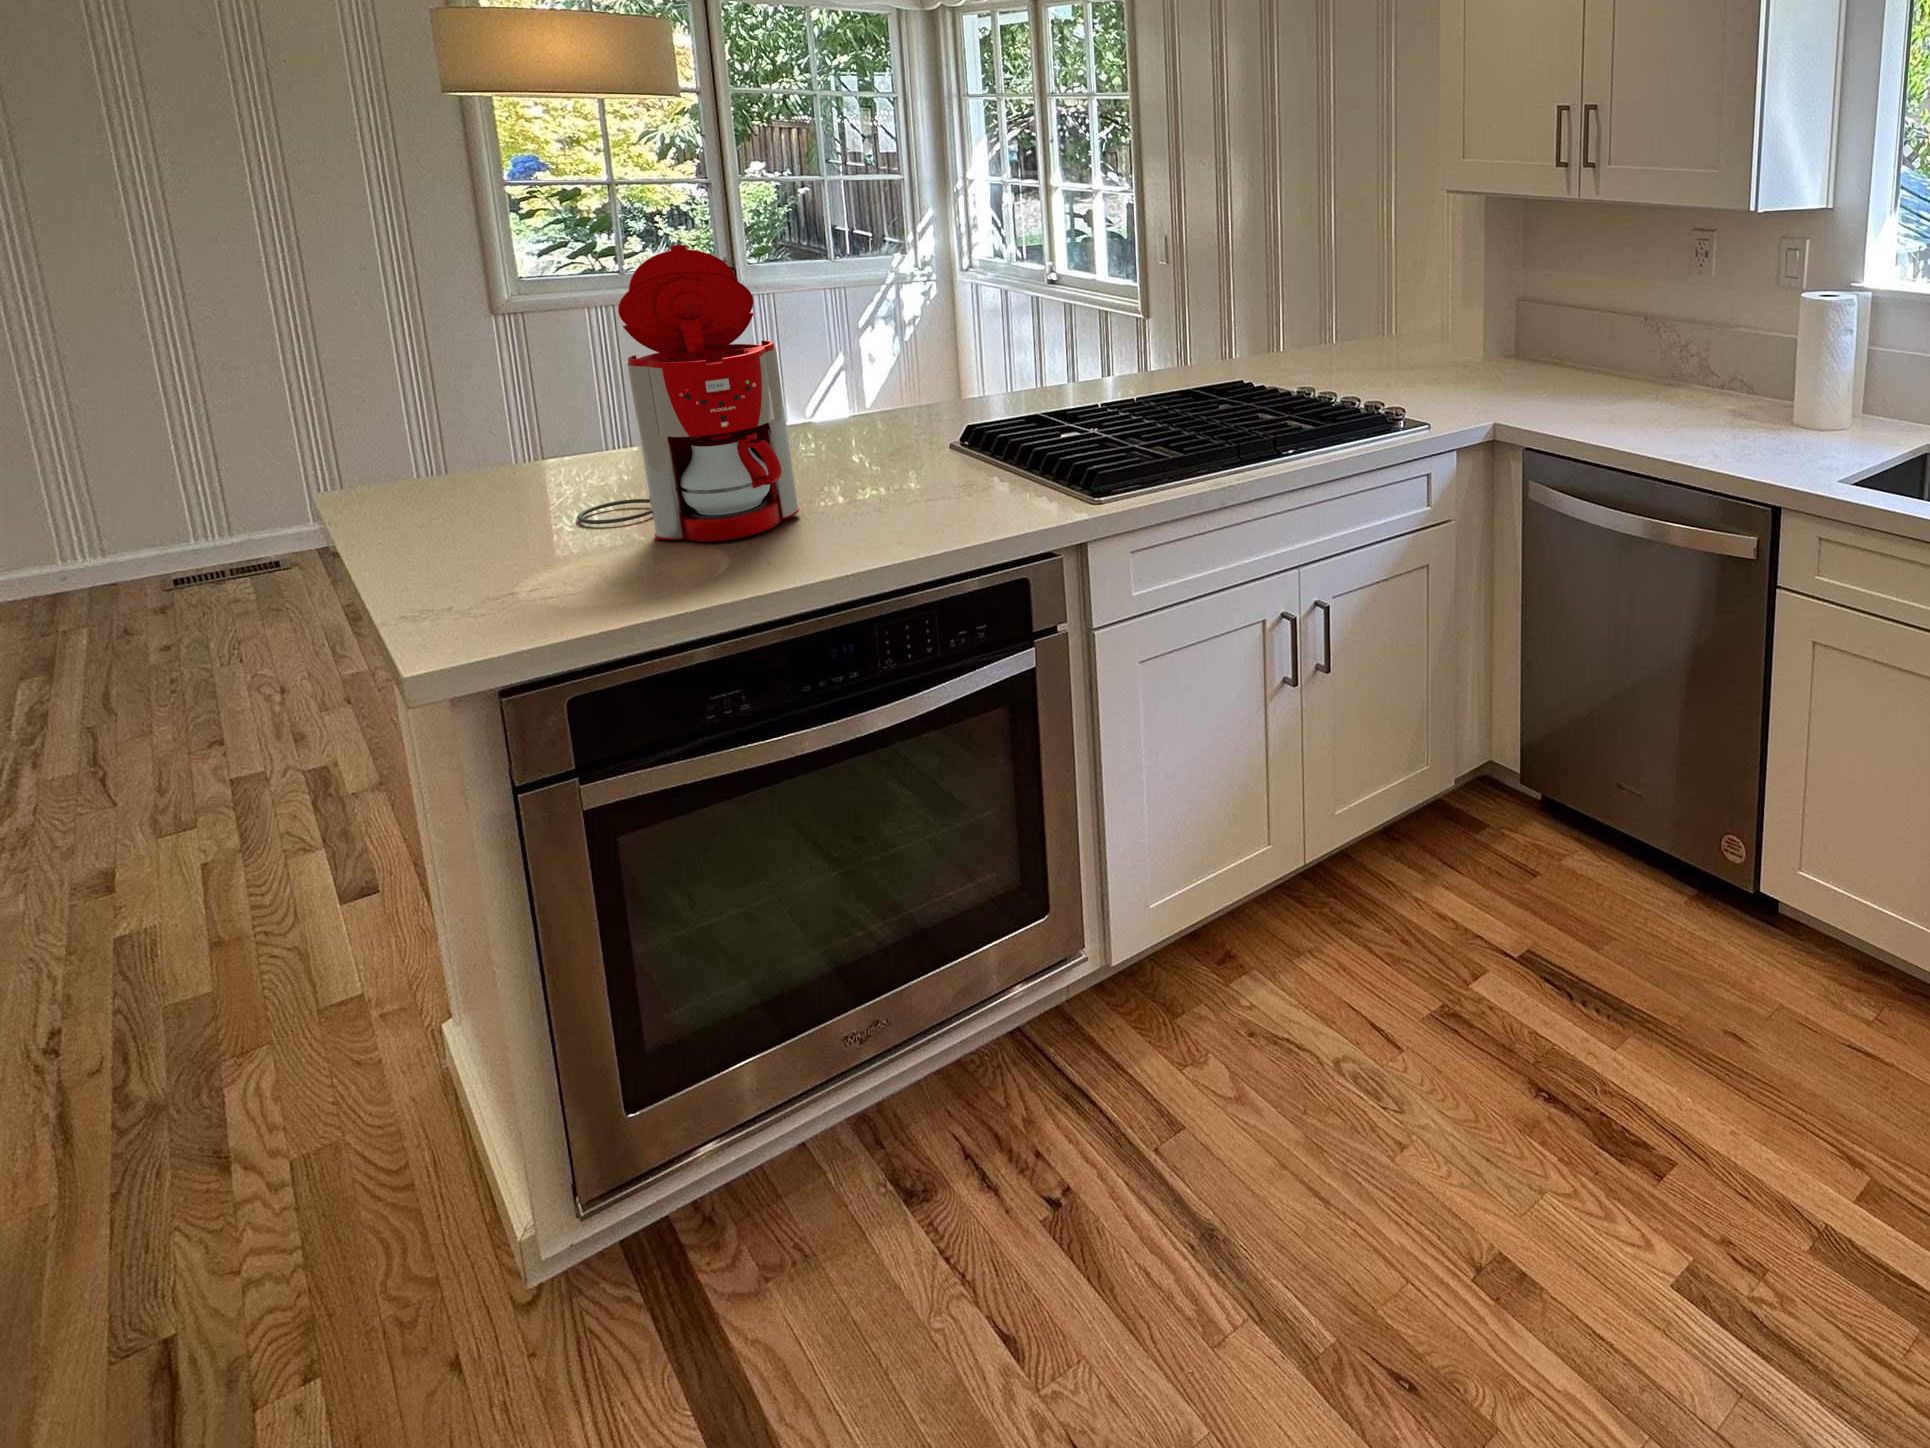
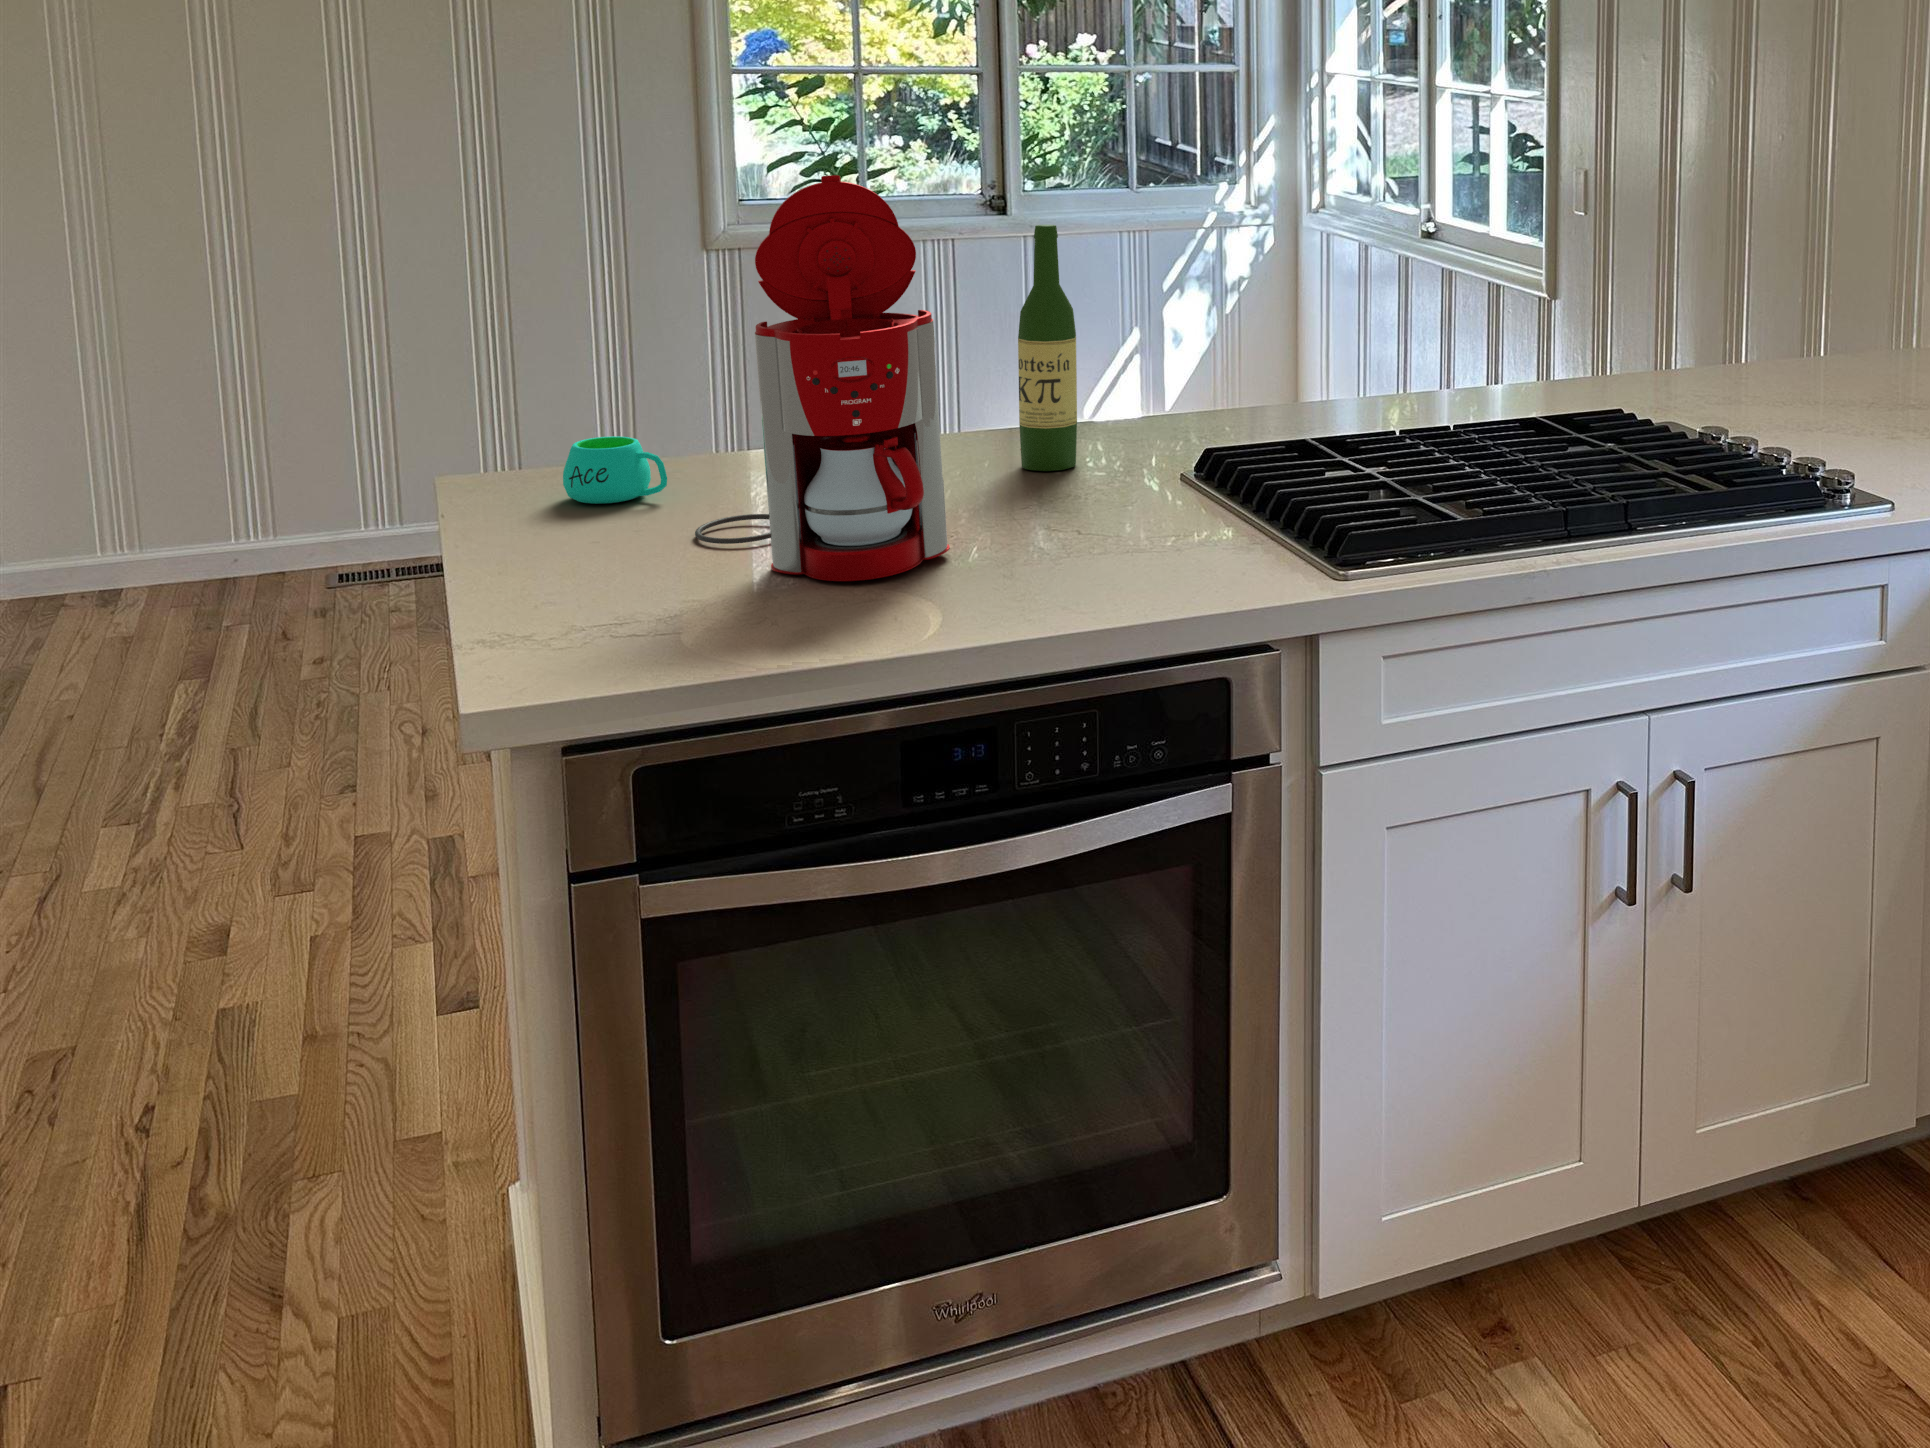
wine bottle: none [822,278,873,451] -> present [1018,225,1077,471]
mug: none [442,452,539,505] -> present [563,436,667,504]

